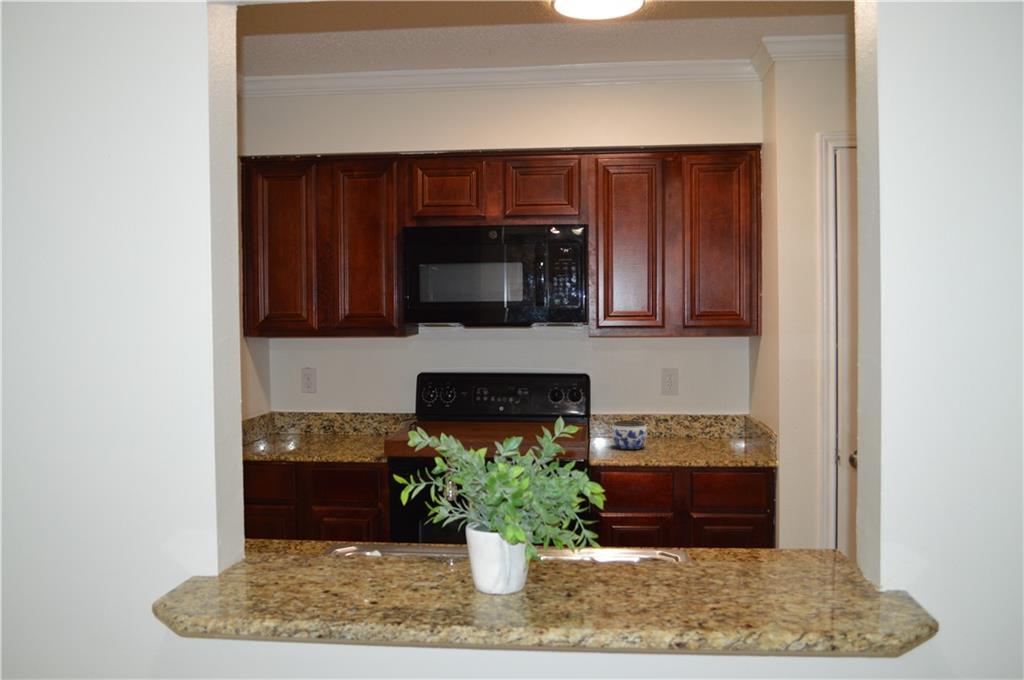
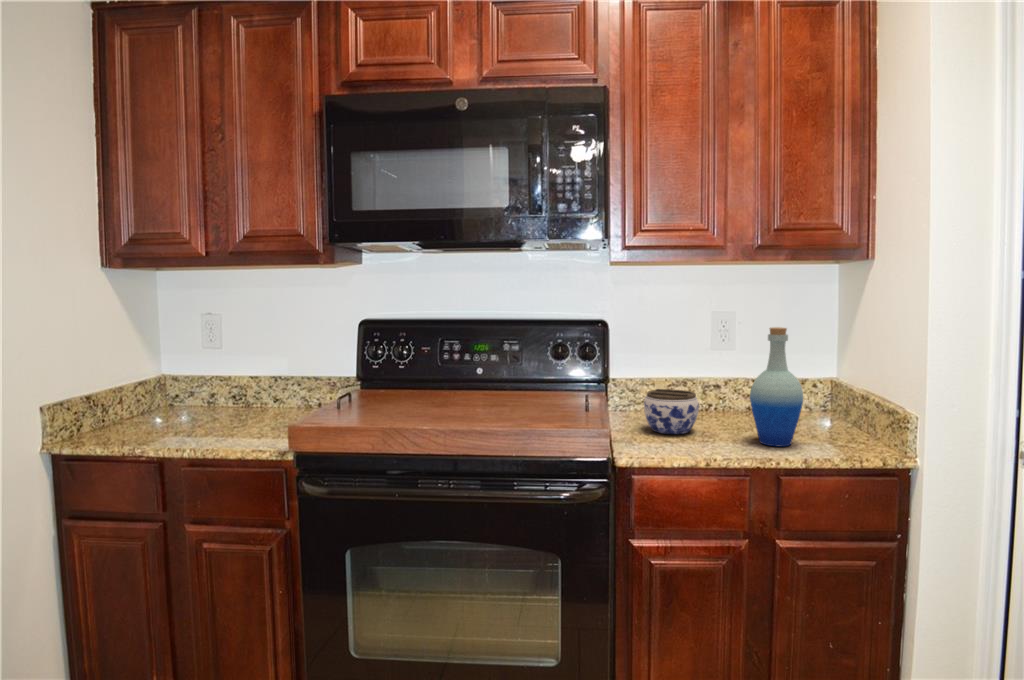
bottle: none [677,380,710,455] -> present [750,327,803,446]

